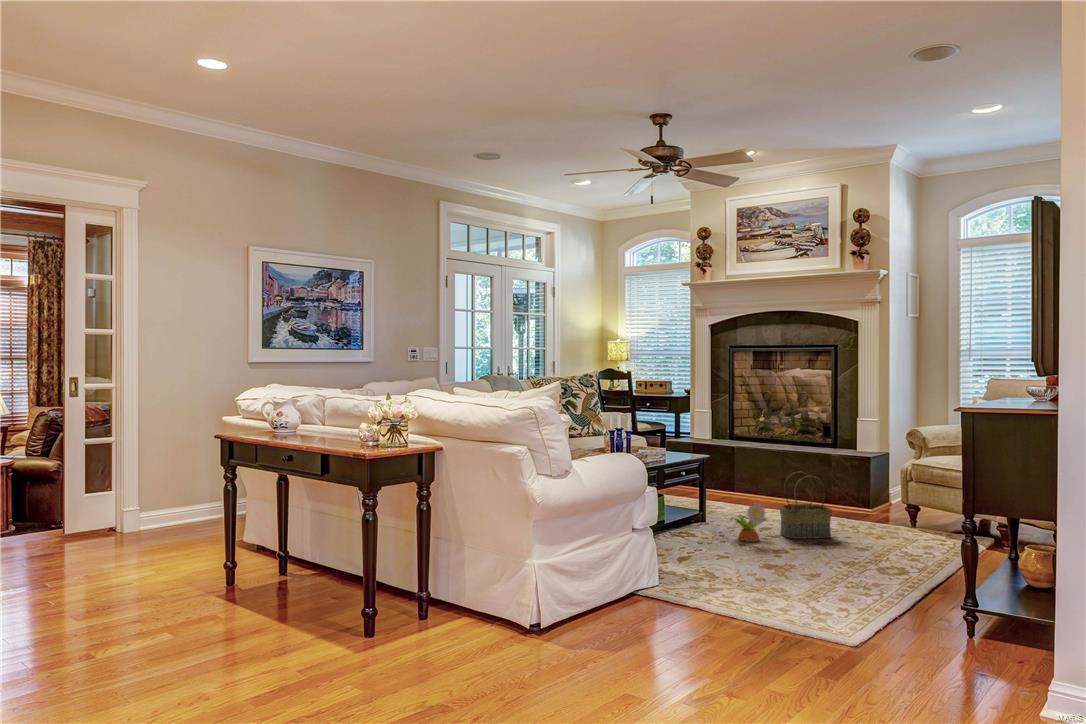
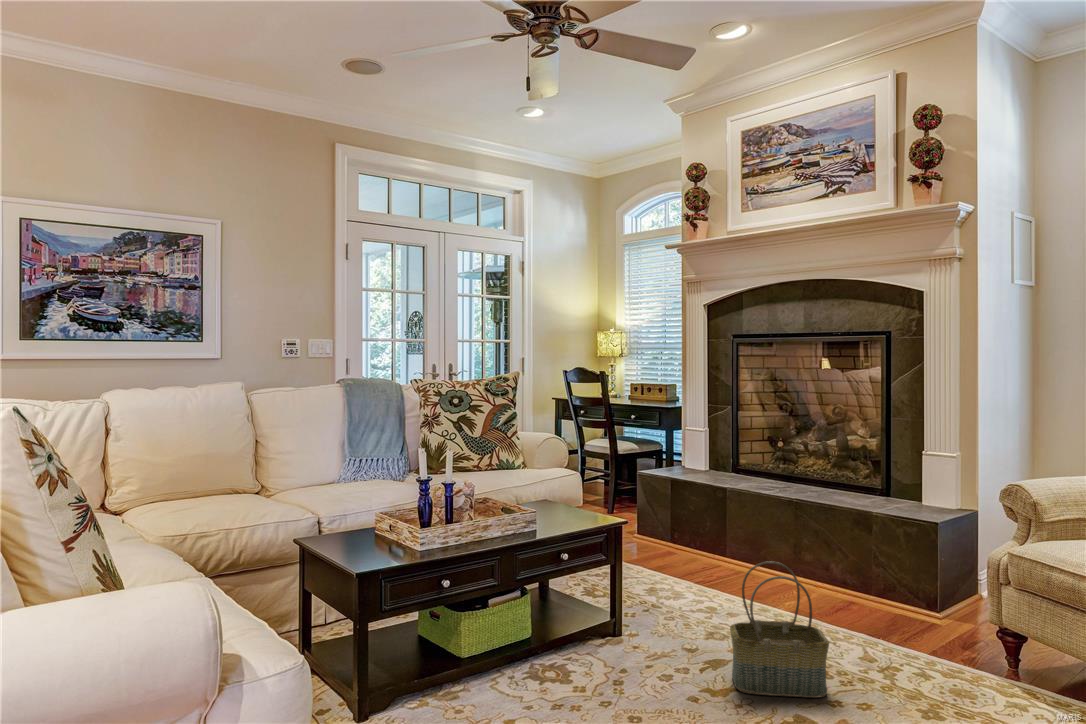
decorative plant: present [730,503,767,542] -> none [627,625,702,699]

